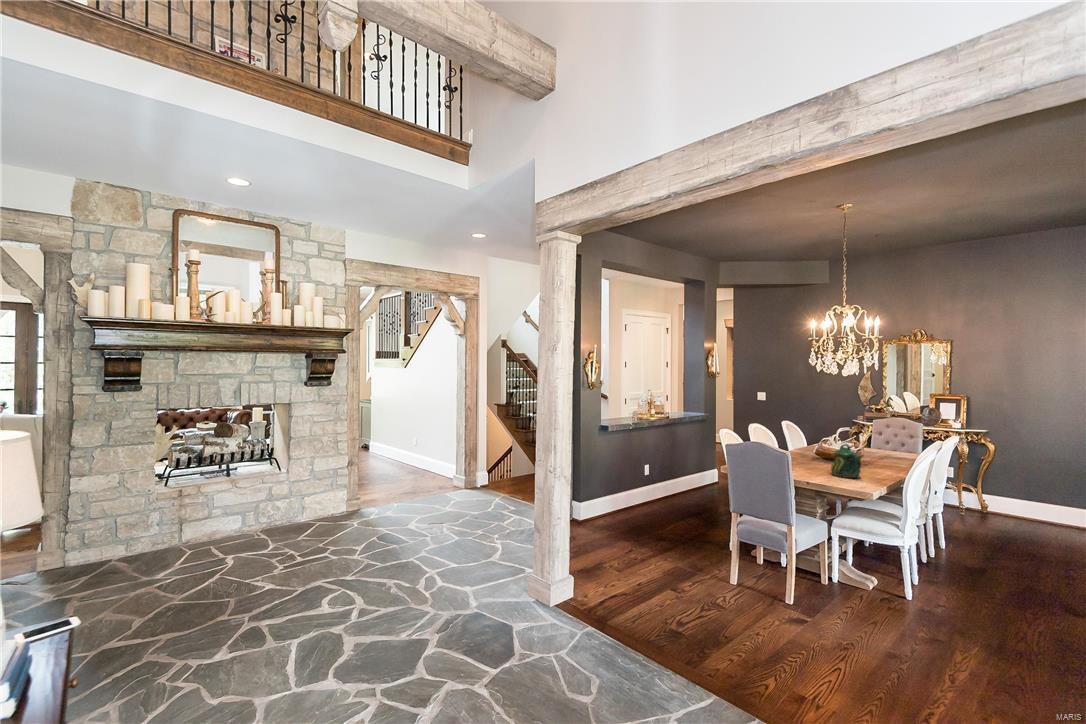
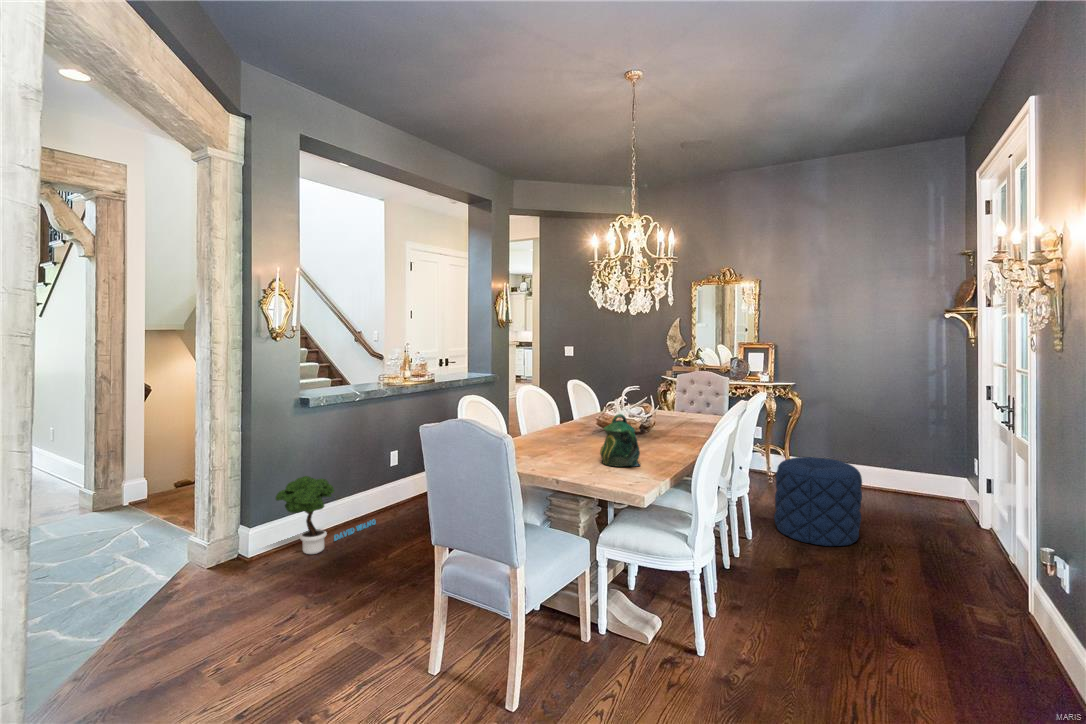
potted tree: none [594,473,644,524] -> present [276,476,376,554]
pouf: none [968,490,1053,563] -> present [774,457,862,546]

